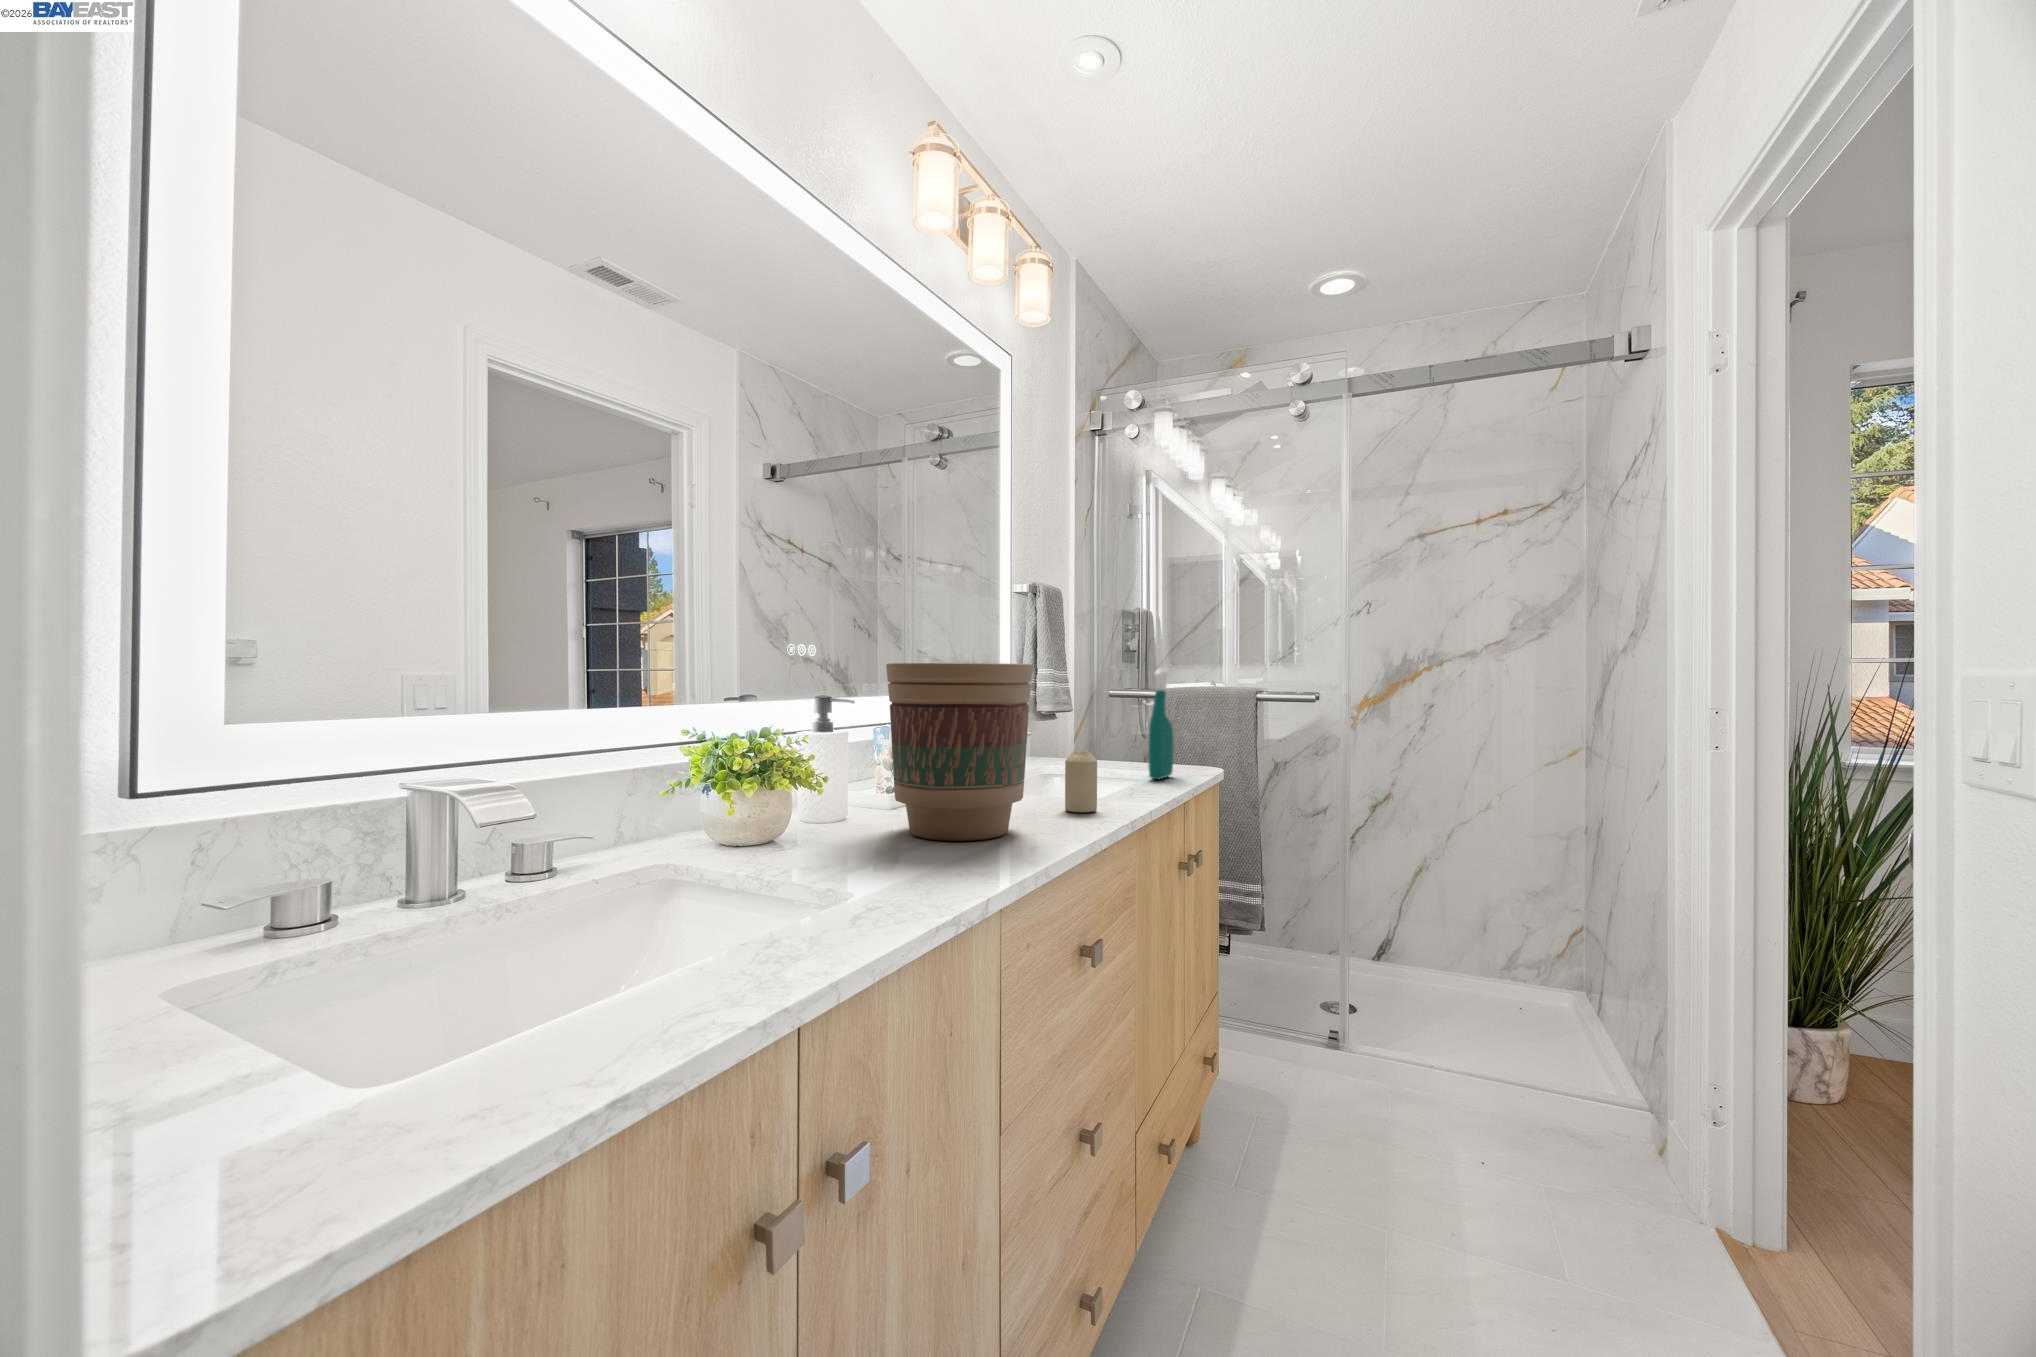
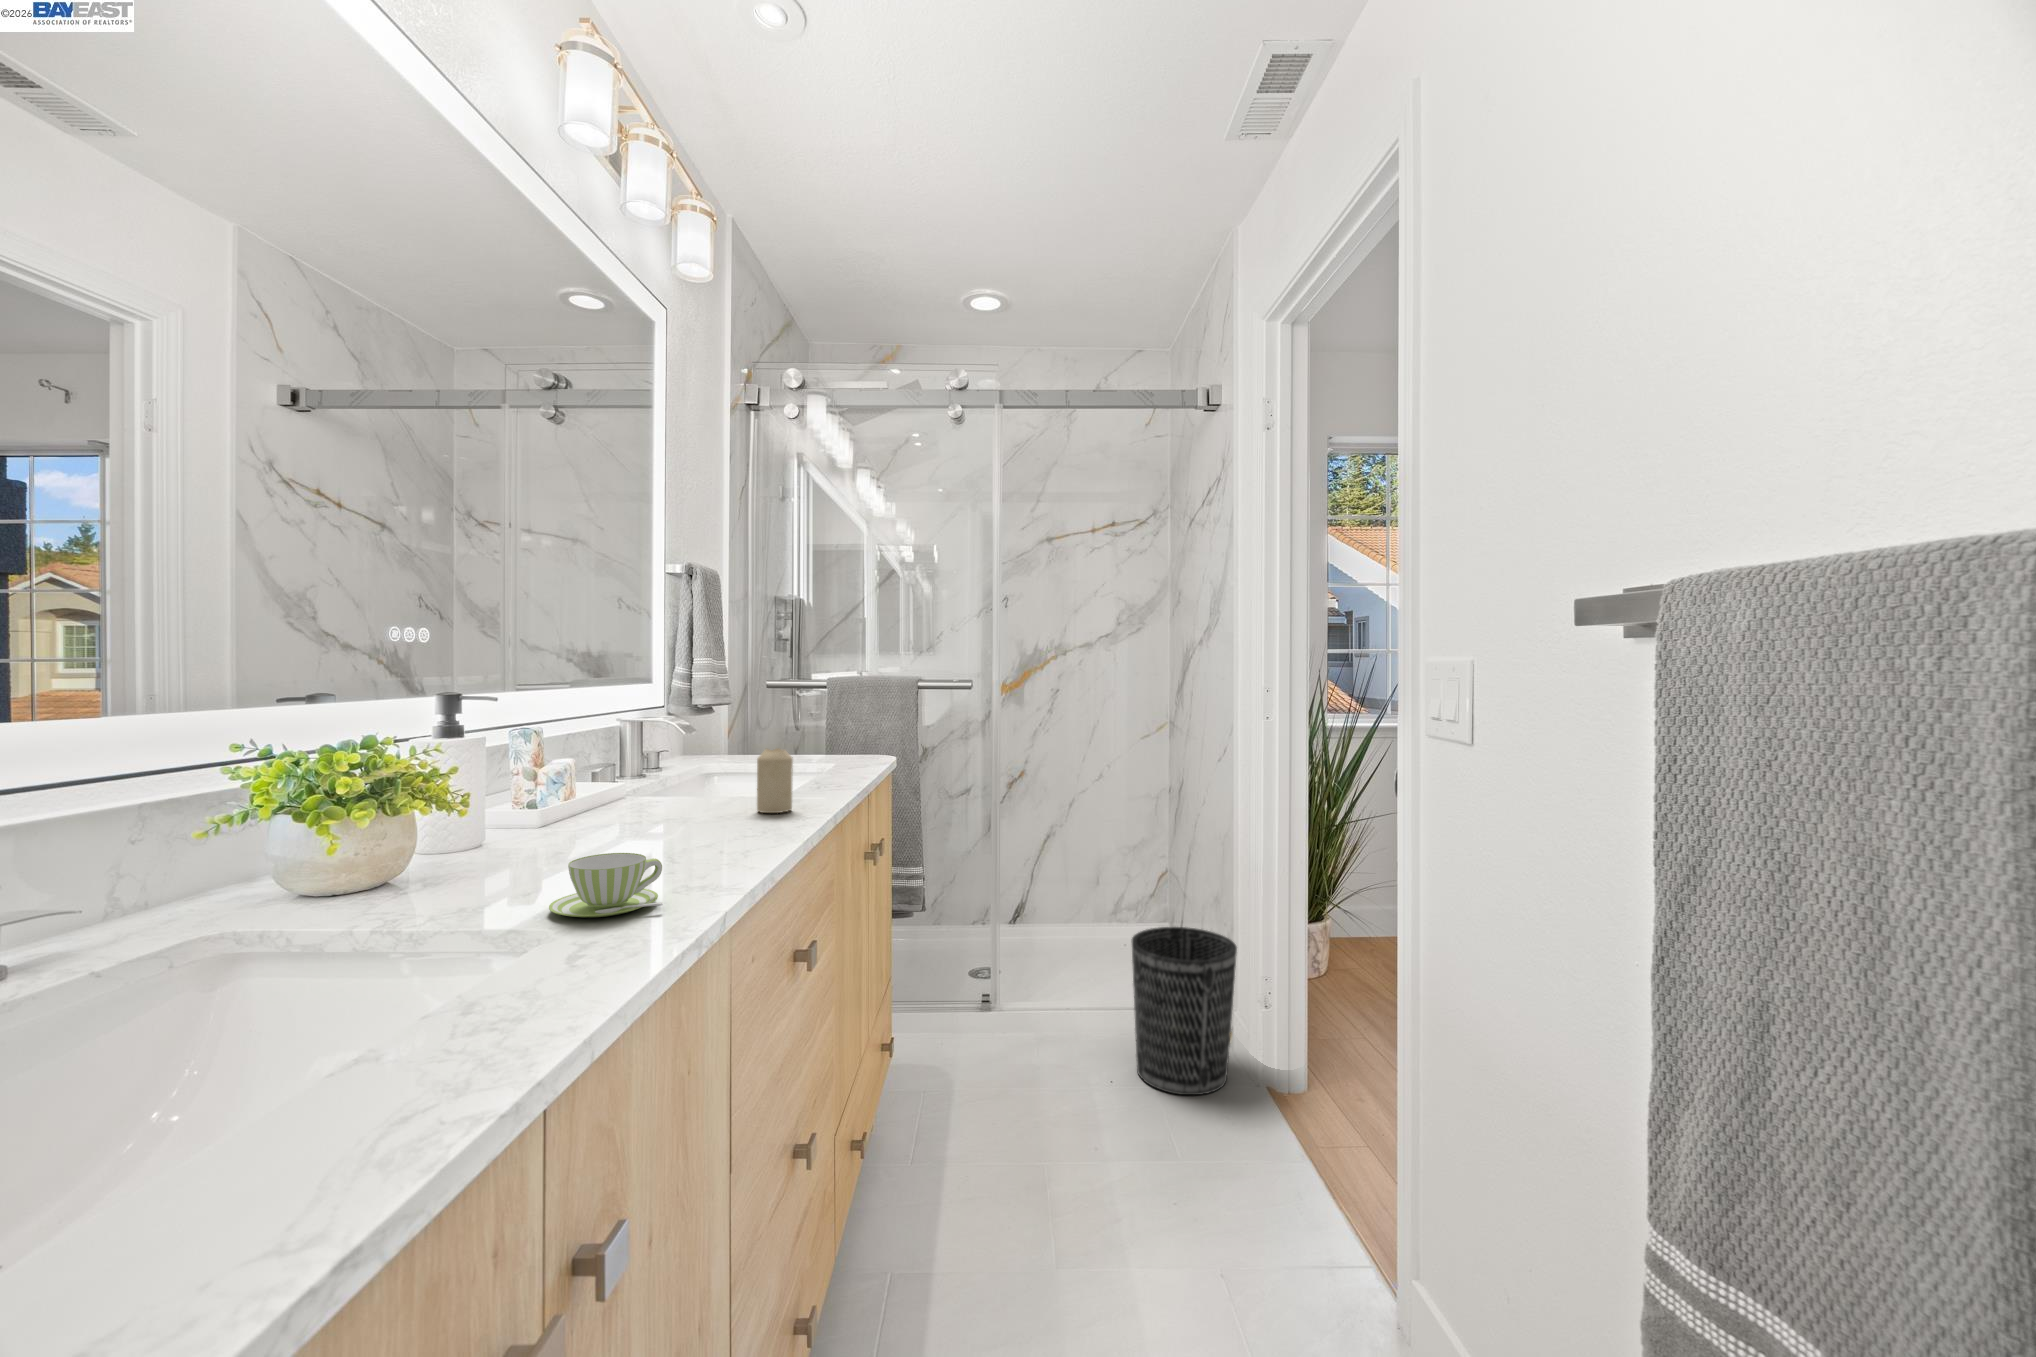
flower pot: present [886,663,1033,841] -> none [550,653,734,859]
spray bottle: present [1148,668,1173,779] -> none [827,659,850,772]
cup: none [864,831,950,881] -> present [549,853,663,917]
wastebasket: none [1507,985,1656,1197] -> present [1132,927,1237,1095]

